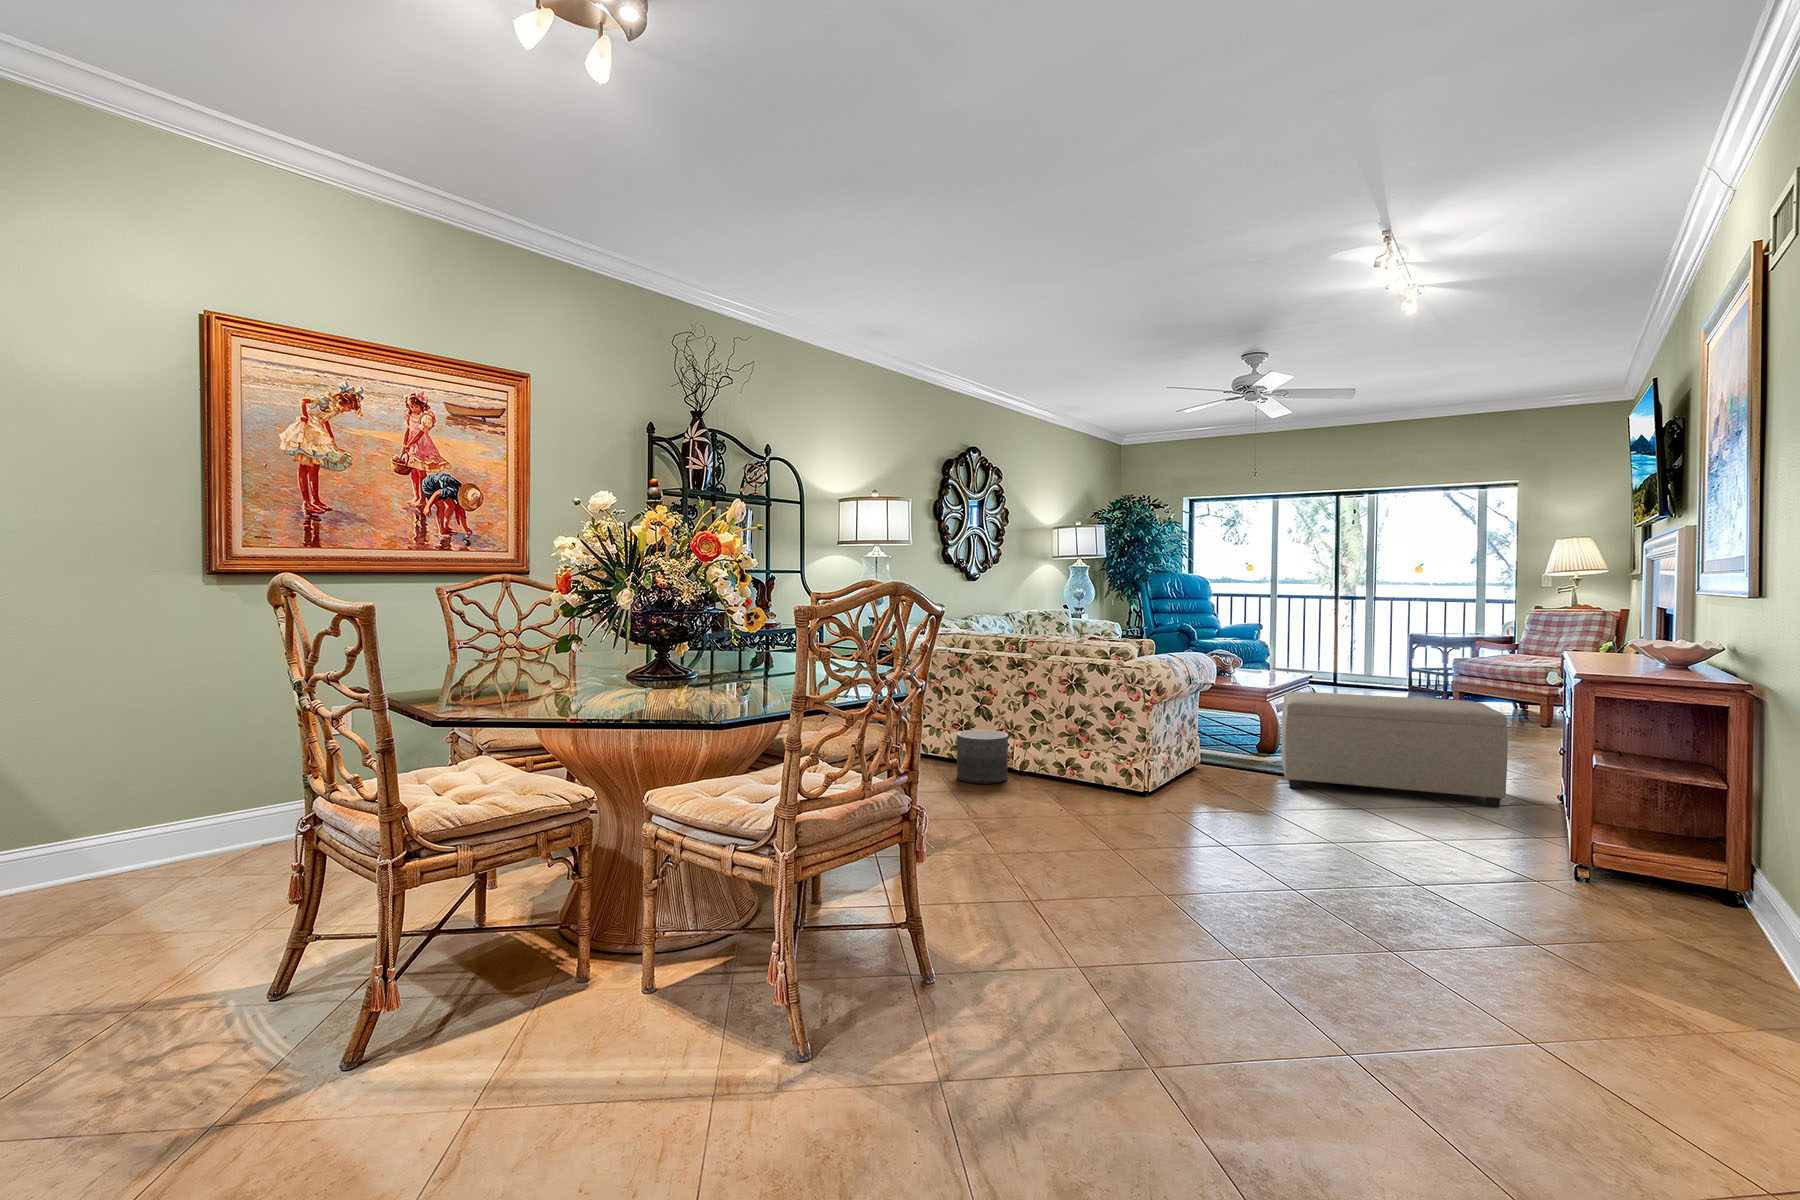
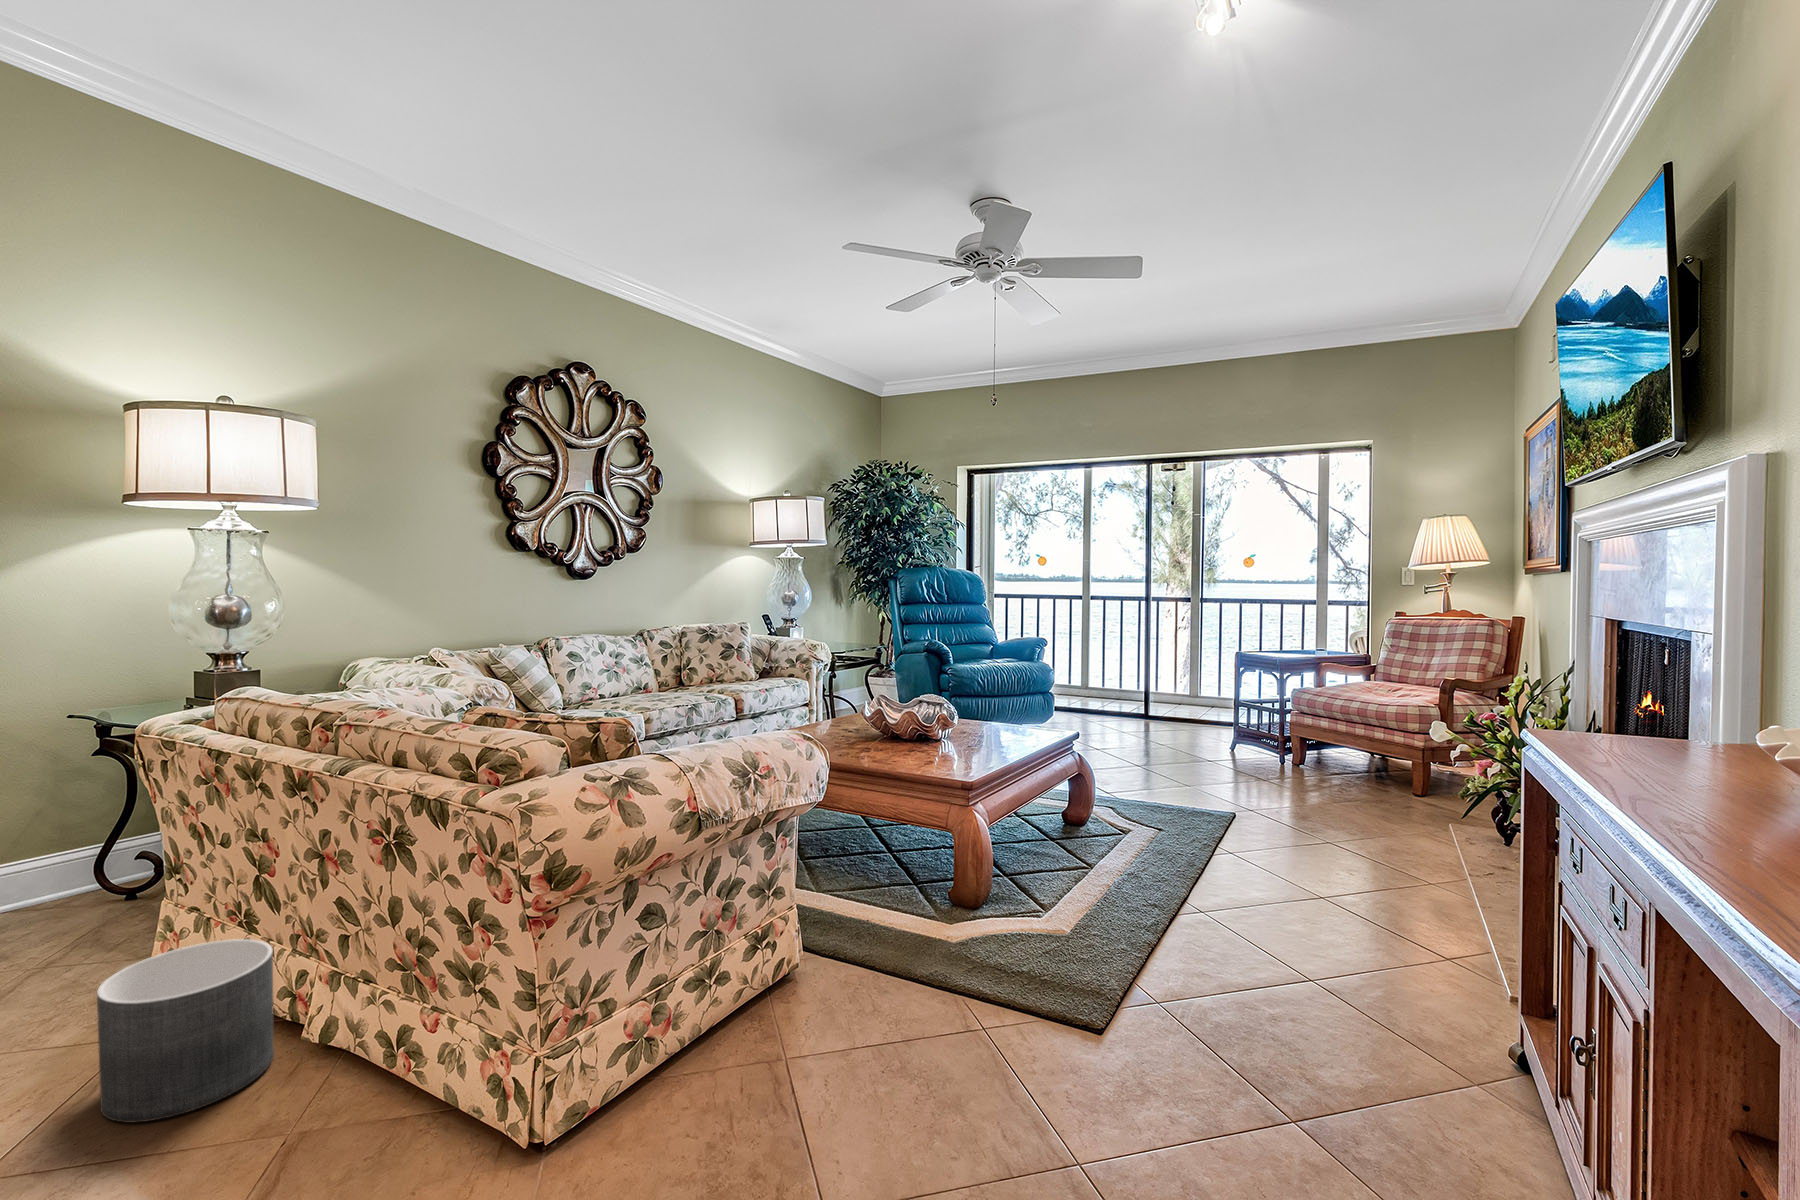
ottoman: present [1281,692,1508,807] -> none [937,812,1442,1143]

